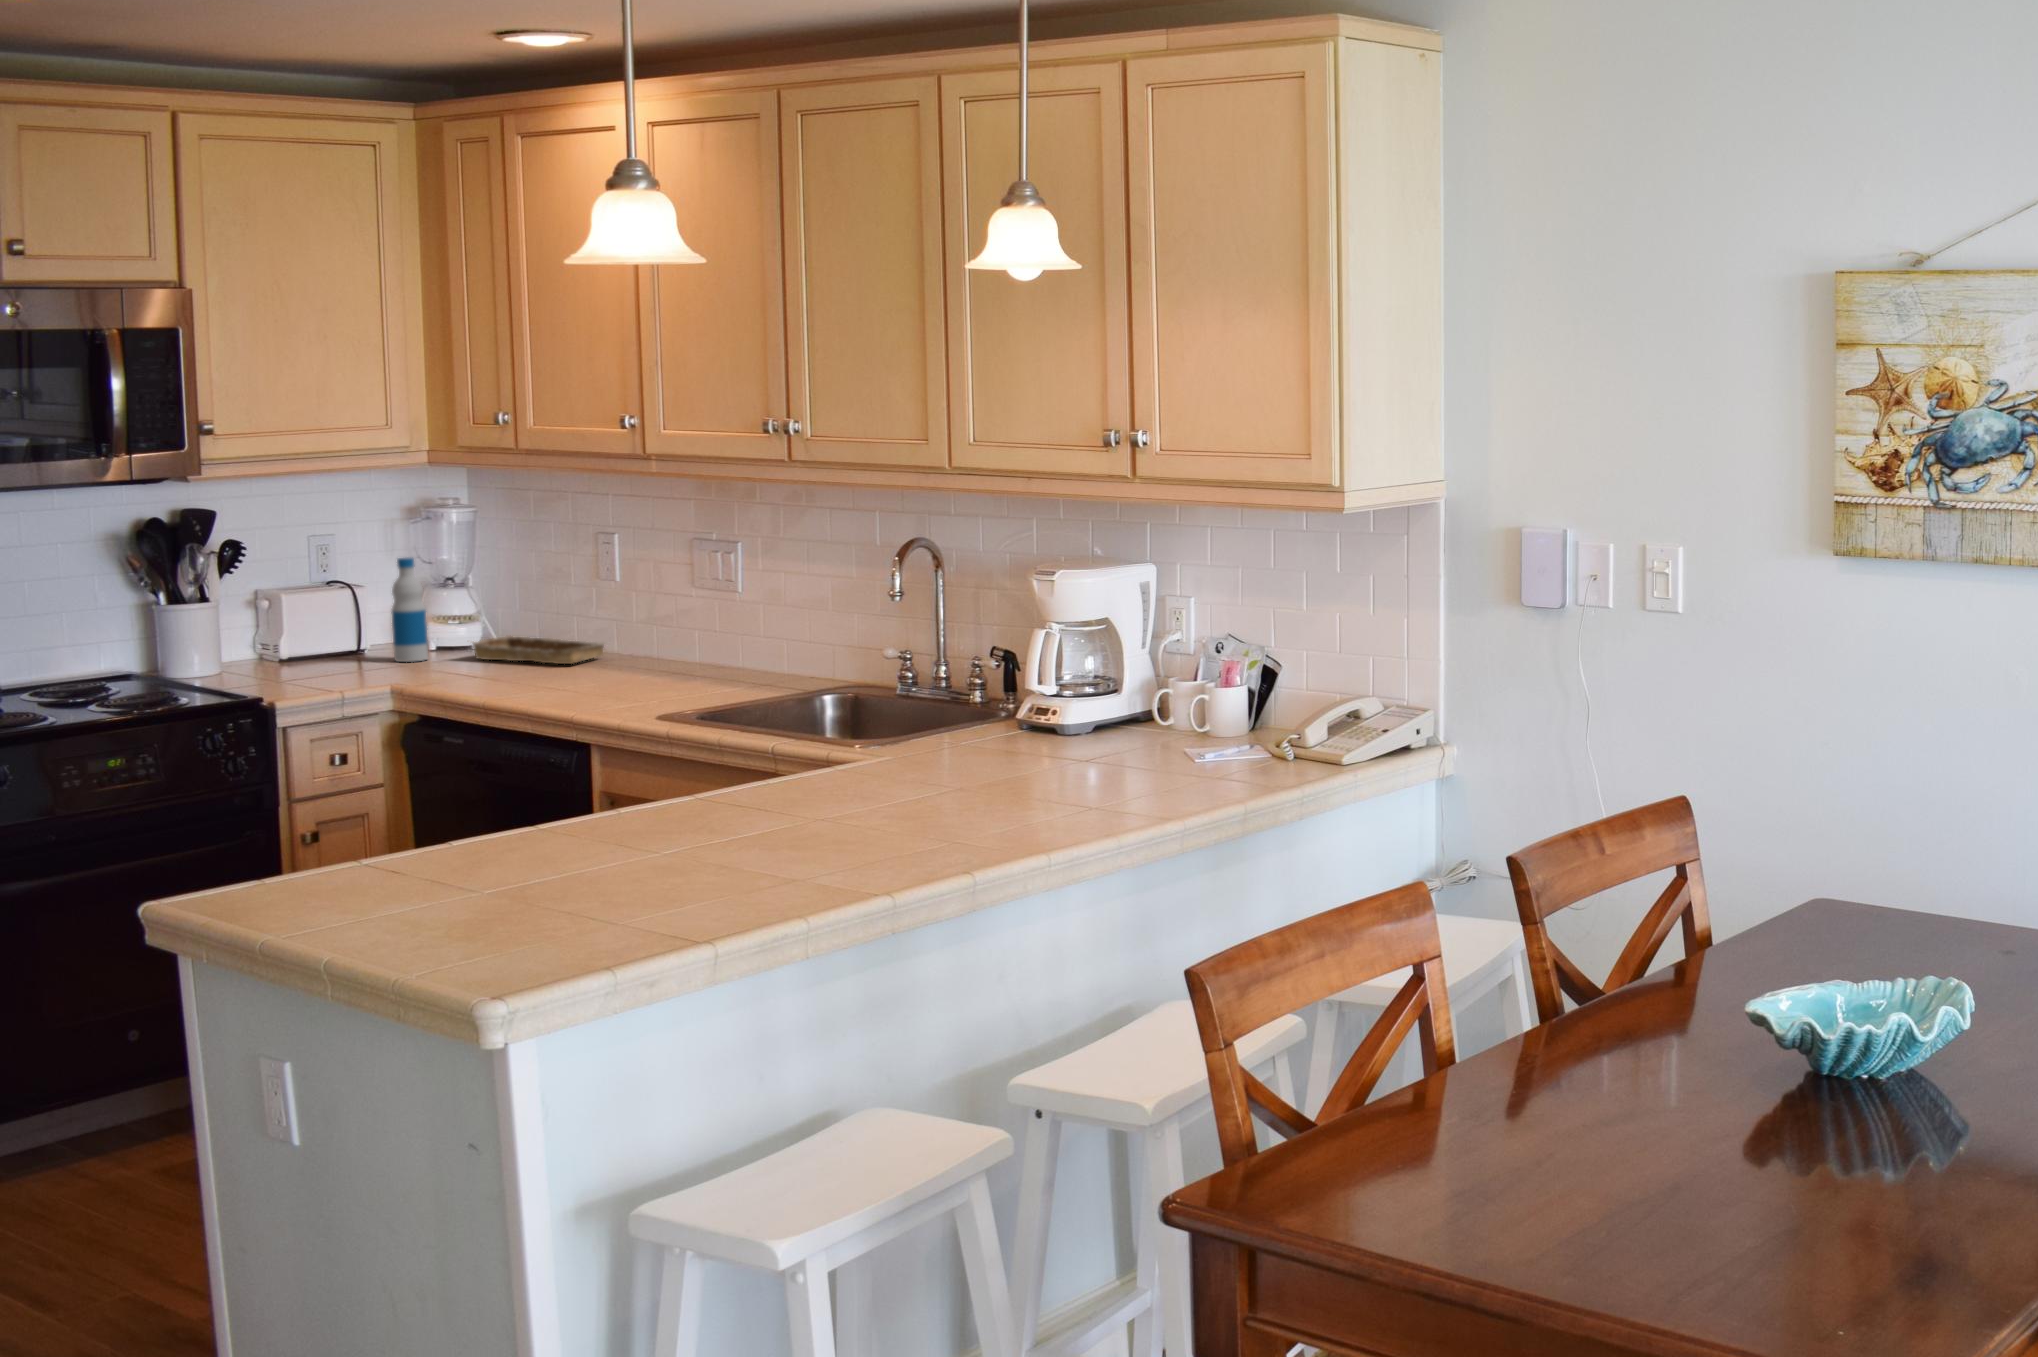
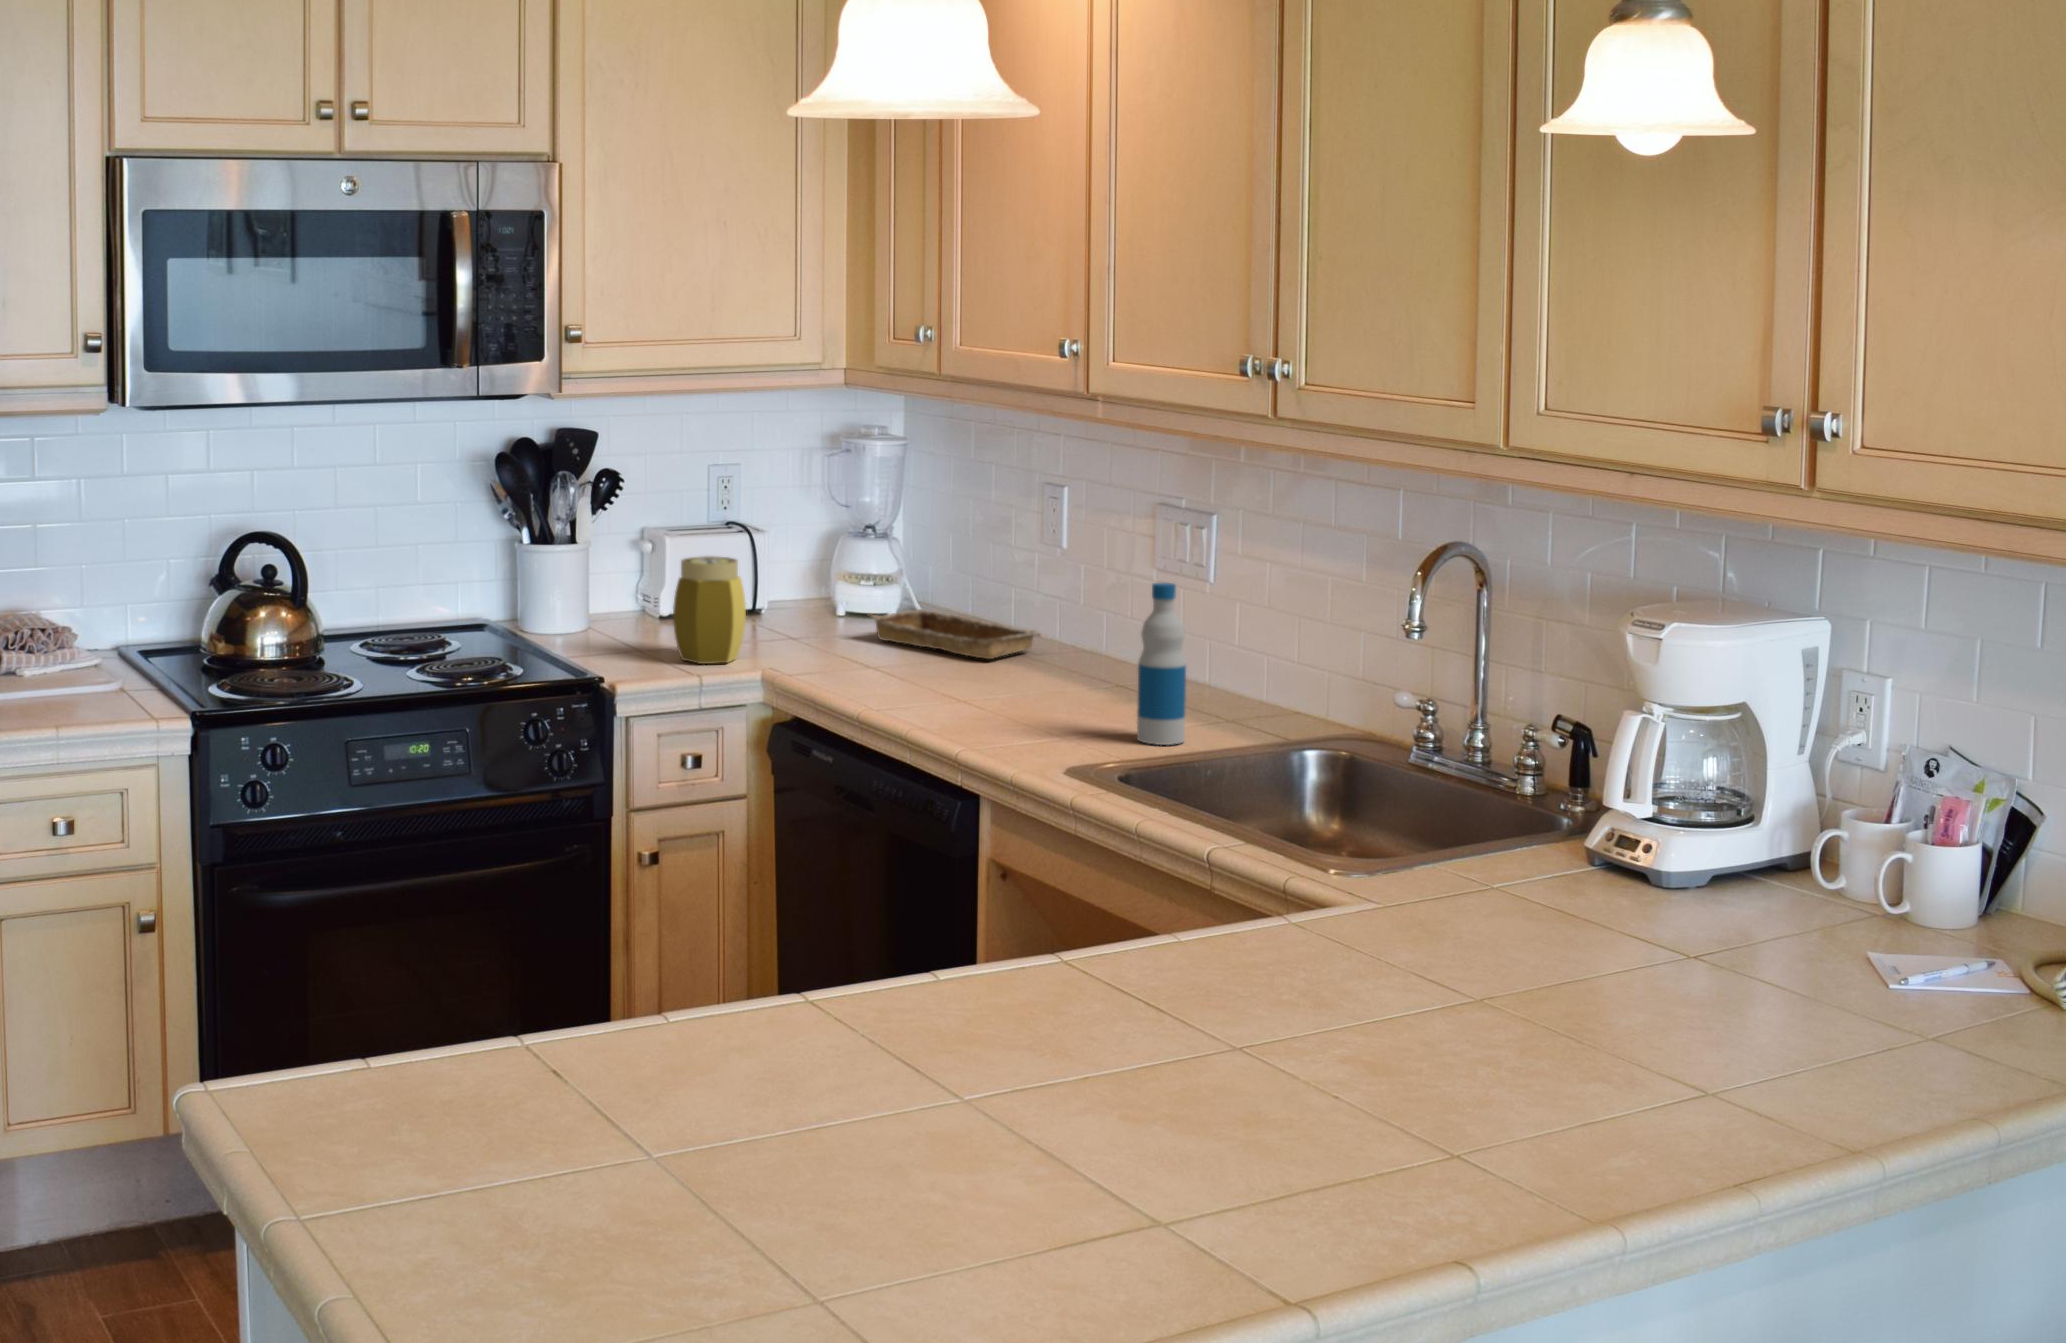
bottle: present [391,558,428,662] -> present [1137,583,1186,745]
jar: none [304,601,367,683] -> present [673,556,746,664]

